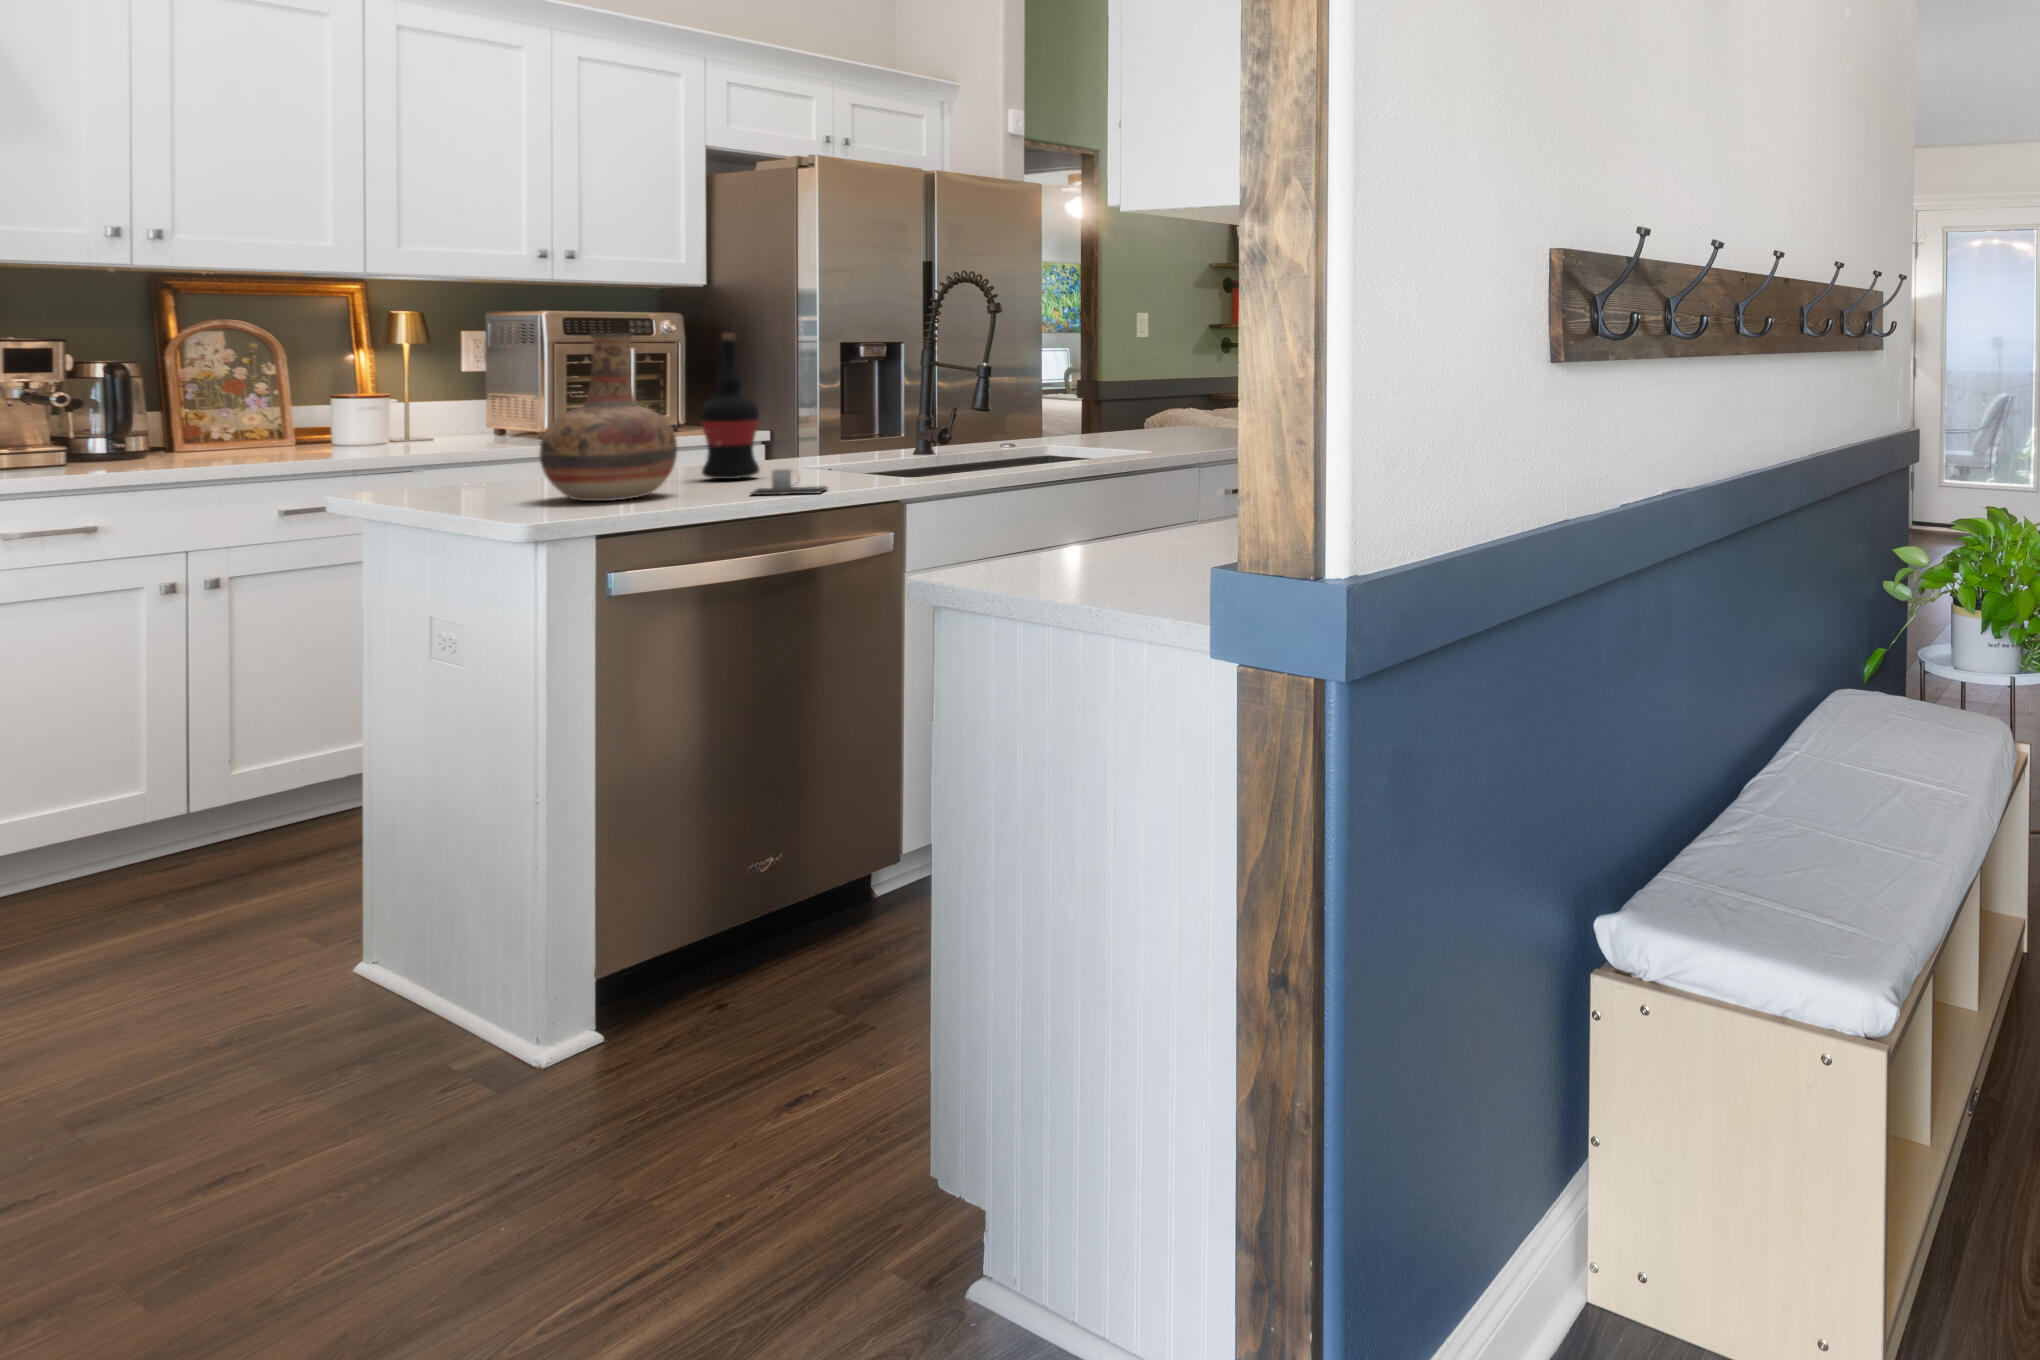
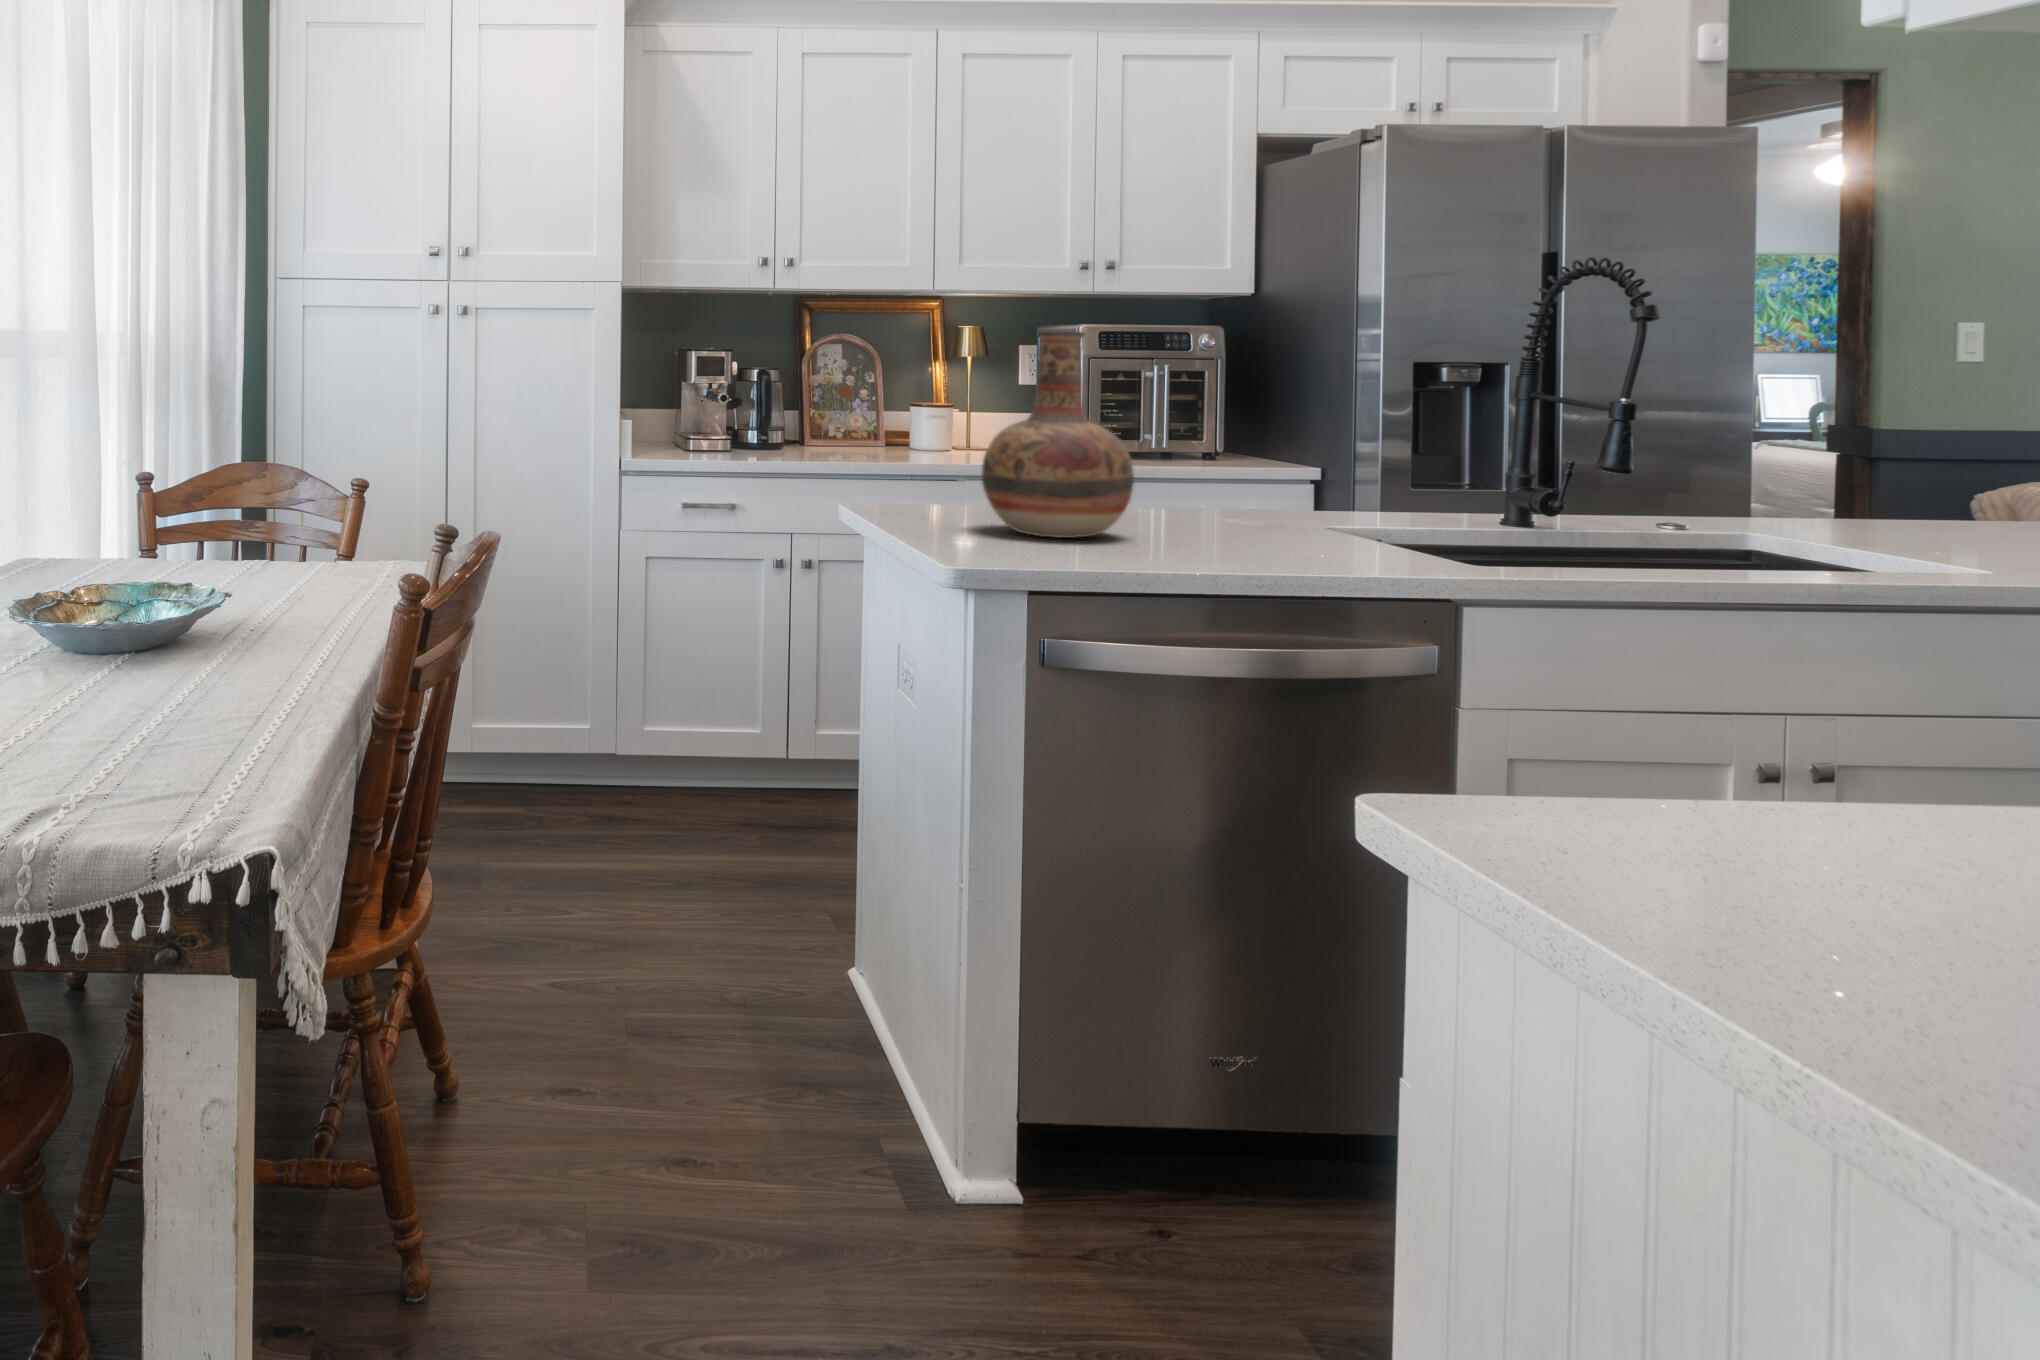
wine bottle: present [701,334,759,479] -> none [1181,337,1257,526]
mug: present [750,469,827,496] -> none [1216,522,1333,564]

